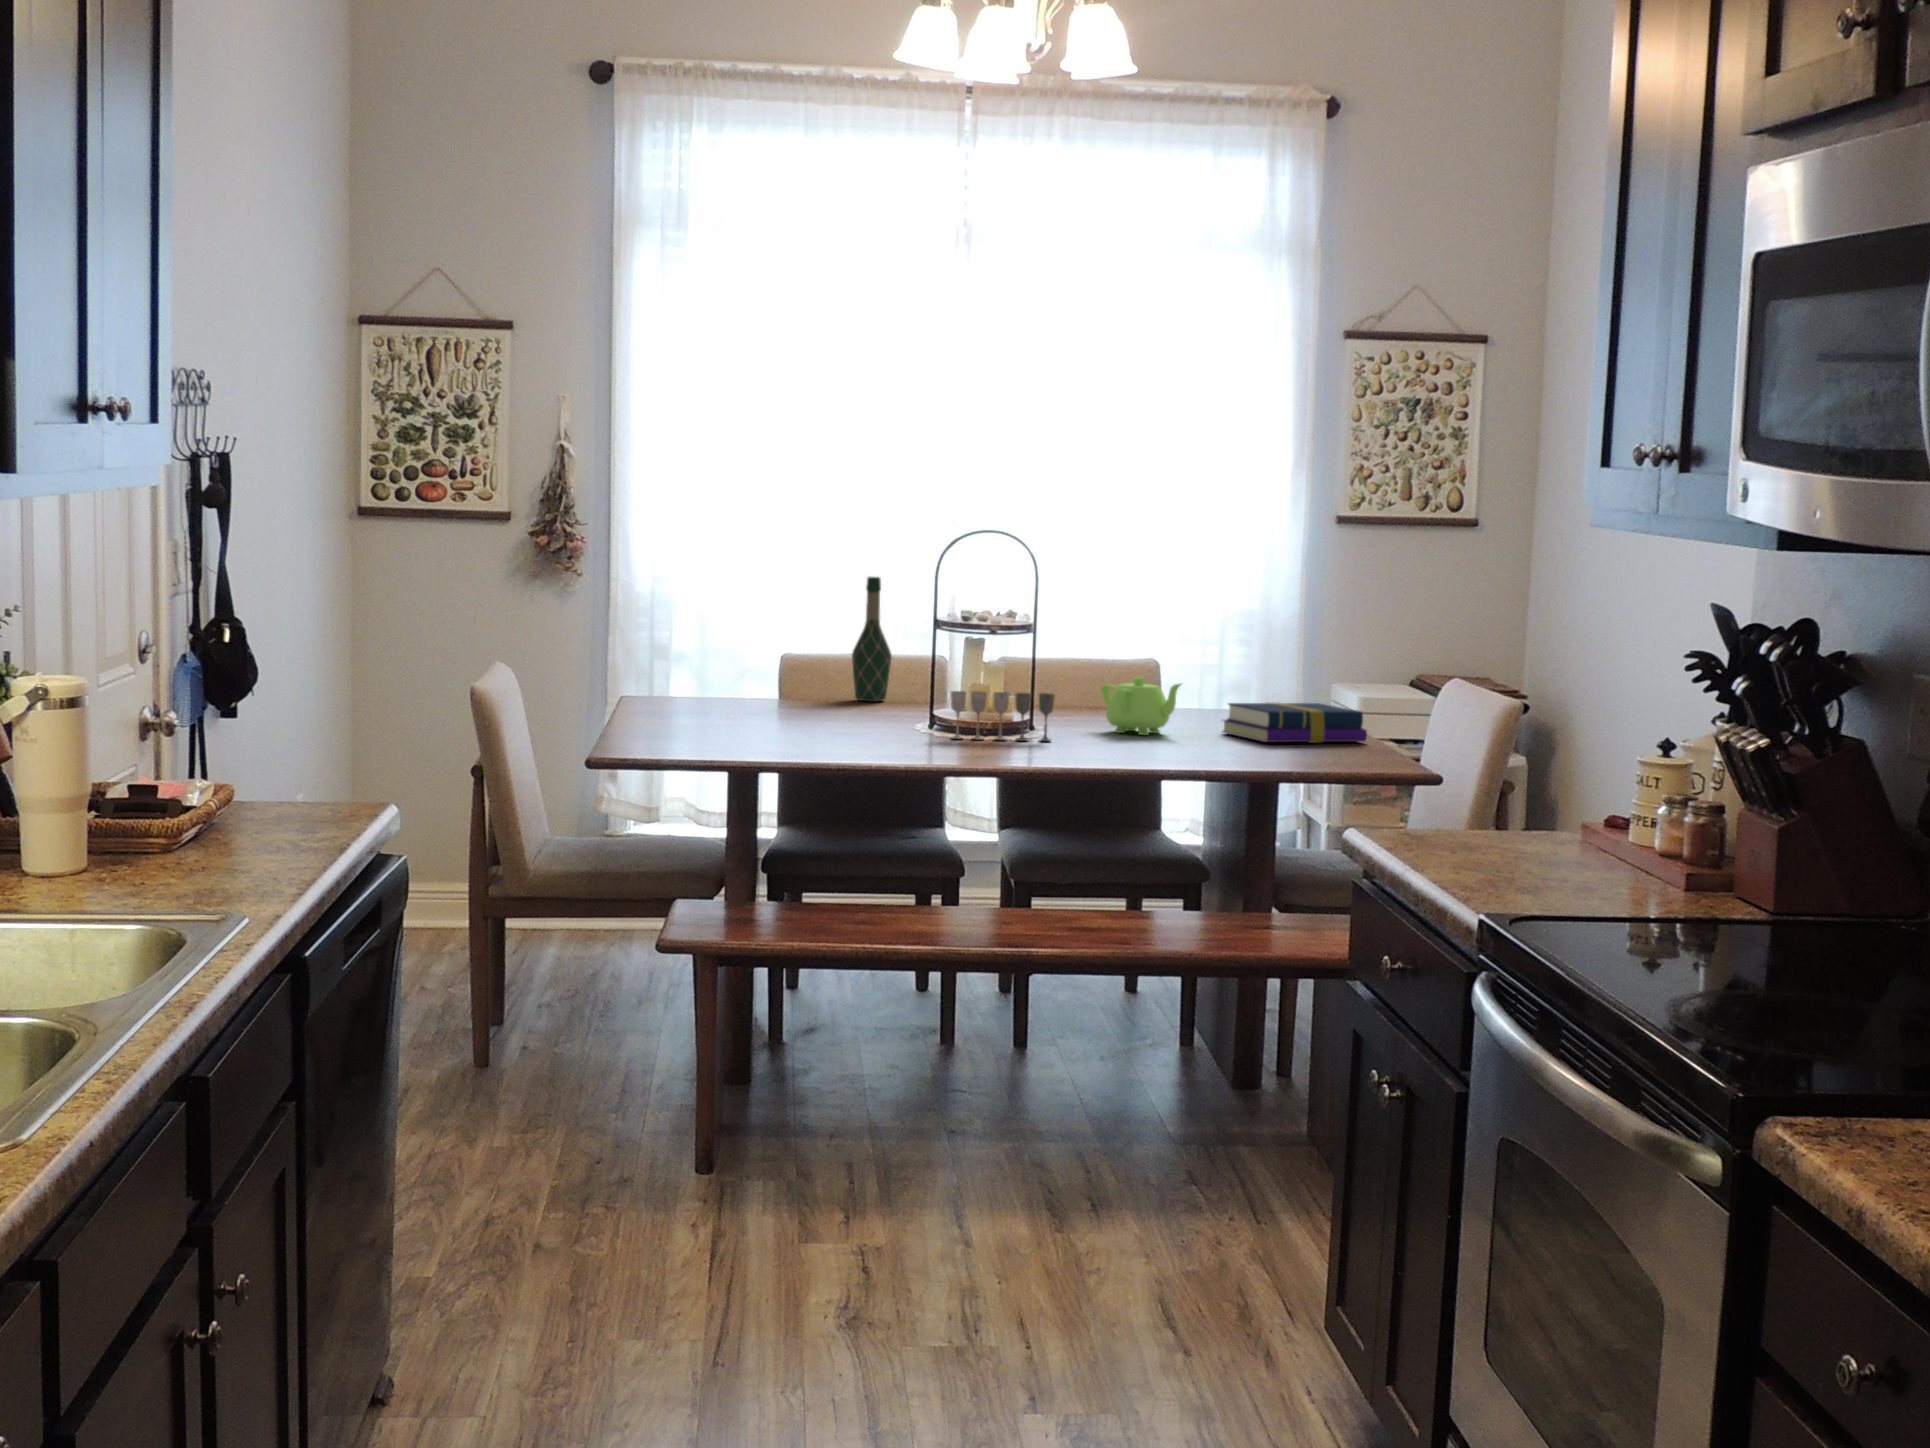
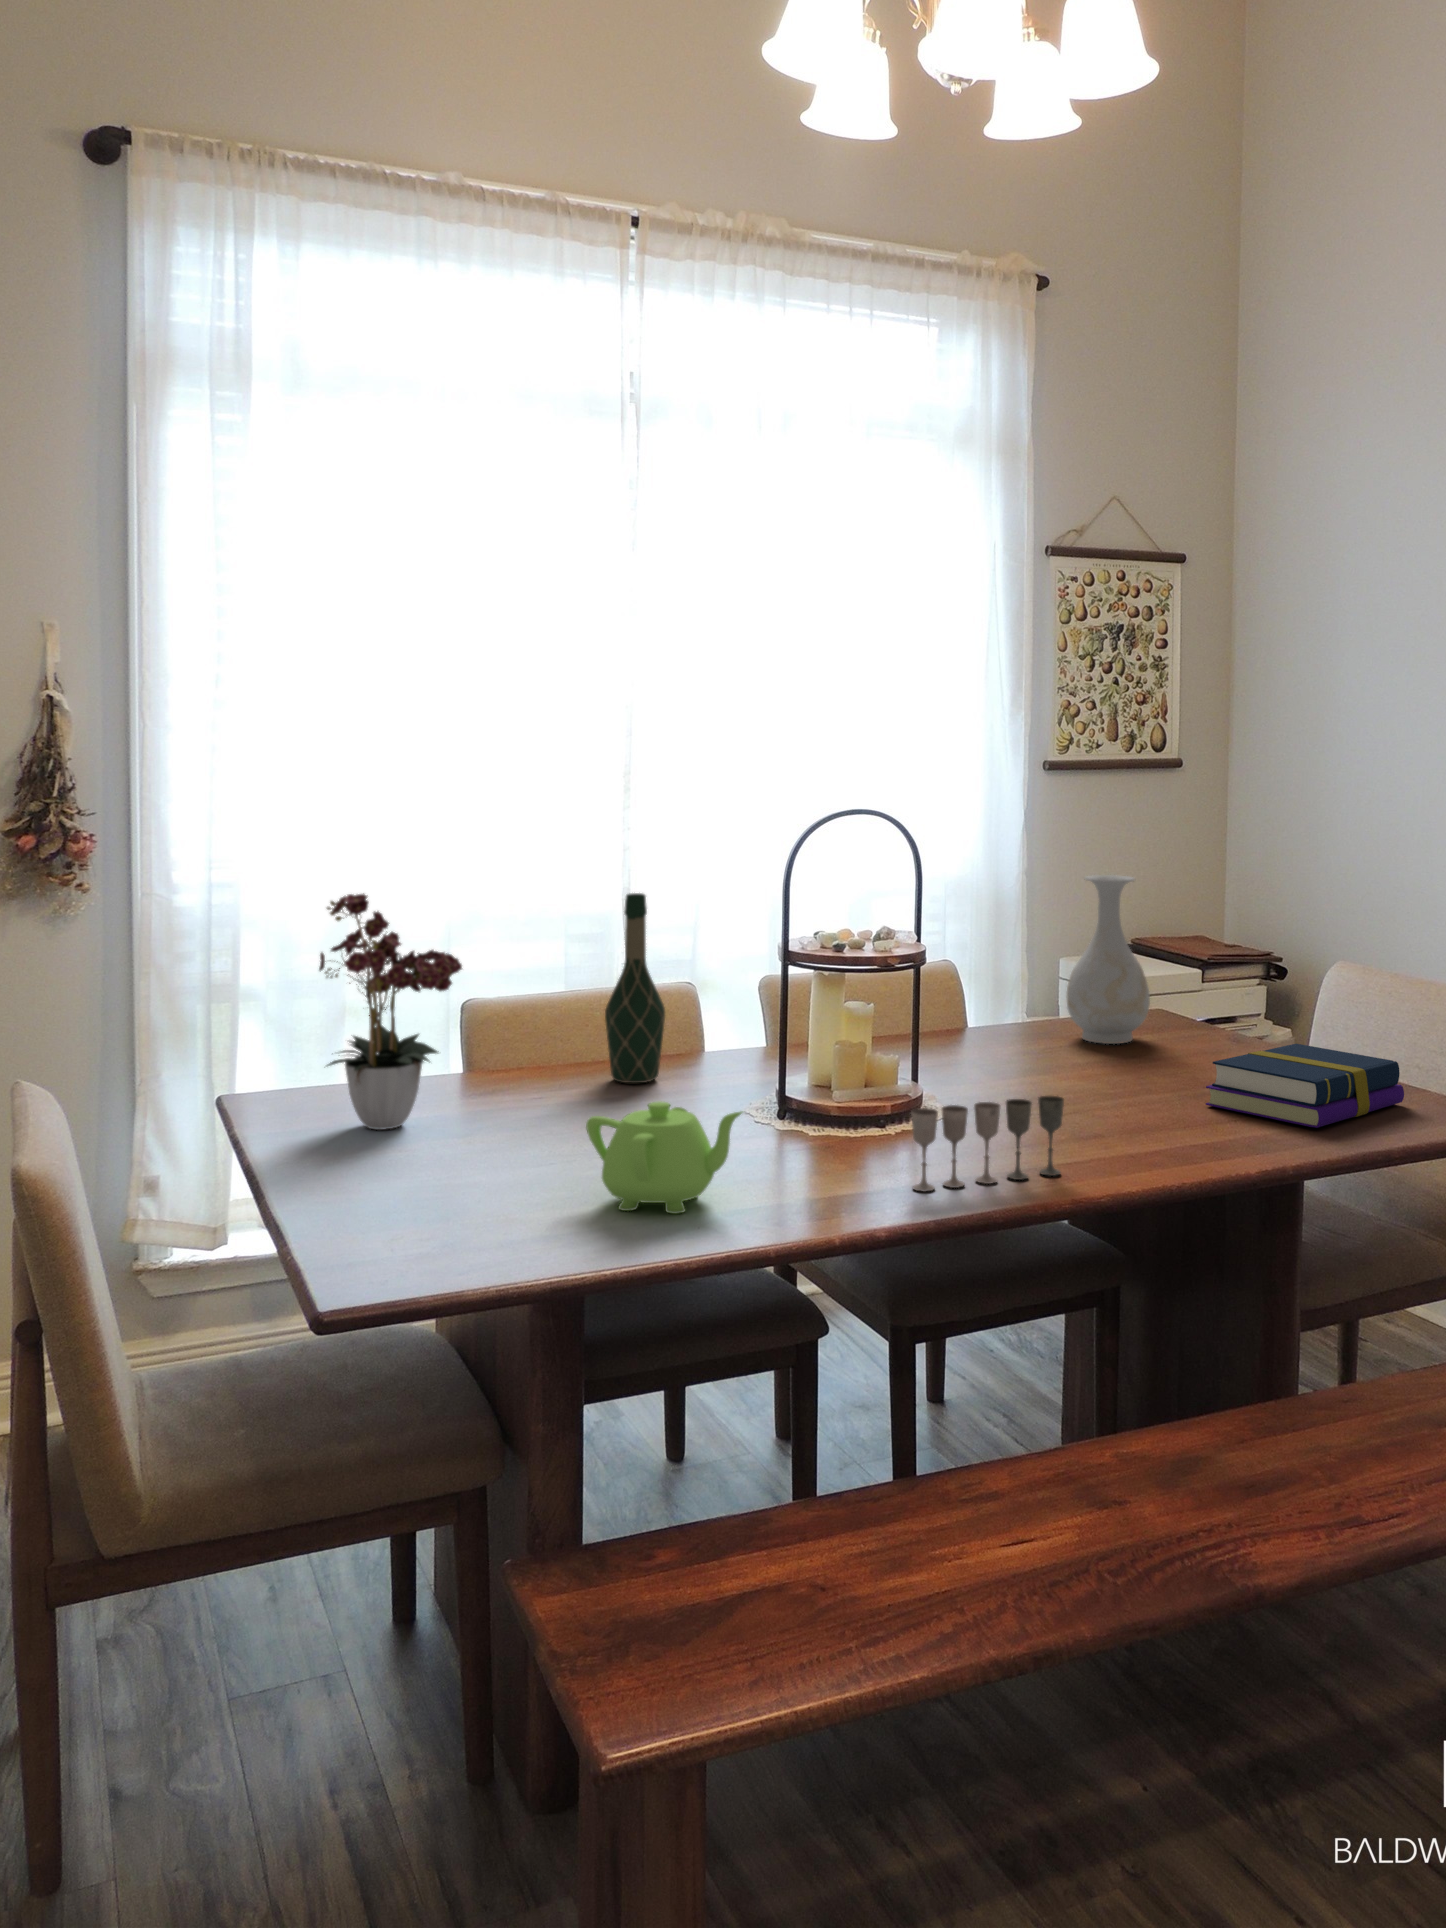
flower arrangement: none [652,552,754,703] -> present [319,893,462,1130]
vase: none [1209,588,1272,712] -> present [1067,875,1150,1044]
teapot: present [1101,677,1181,735] -> present [586,1101,743,1214]

